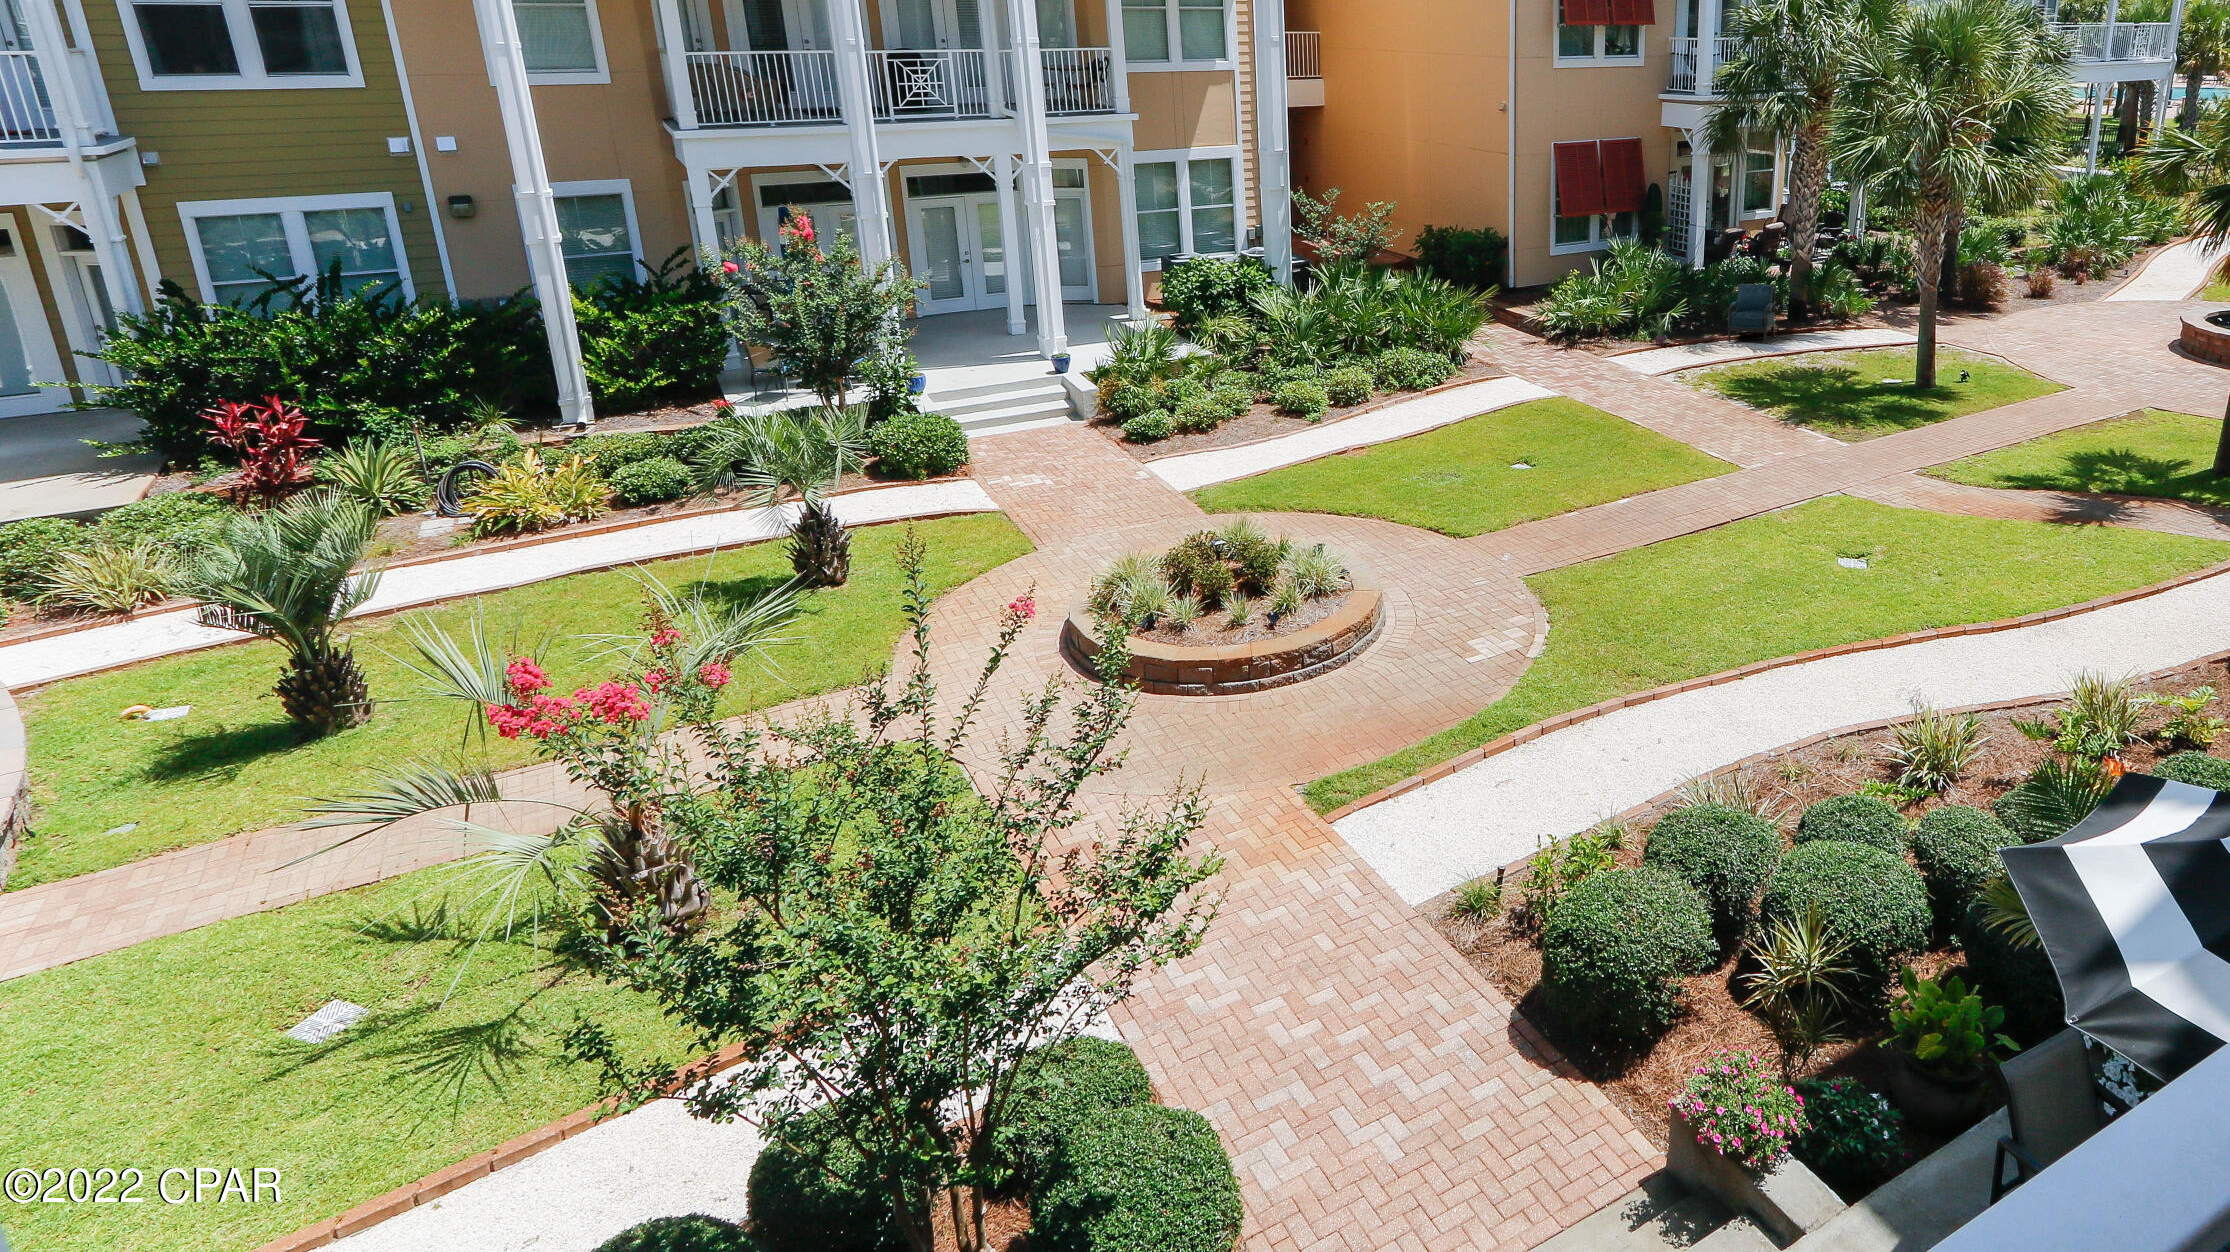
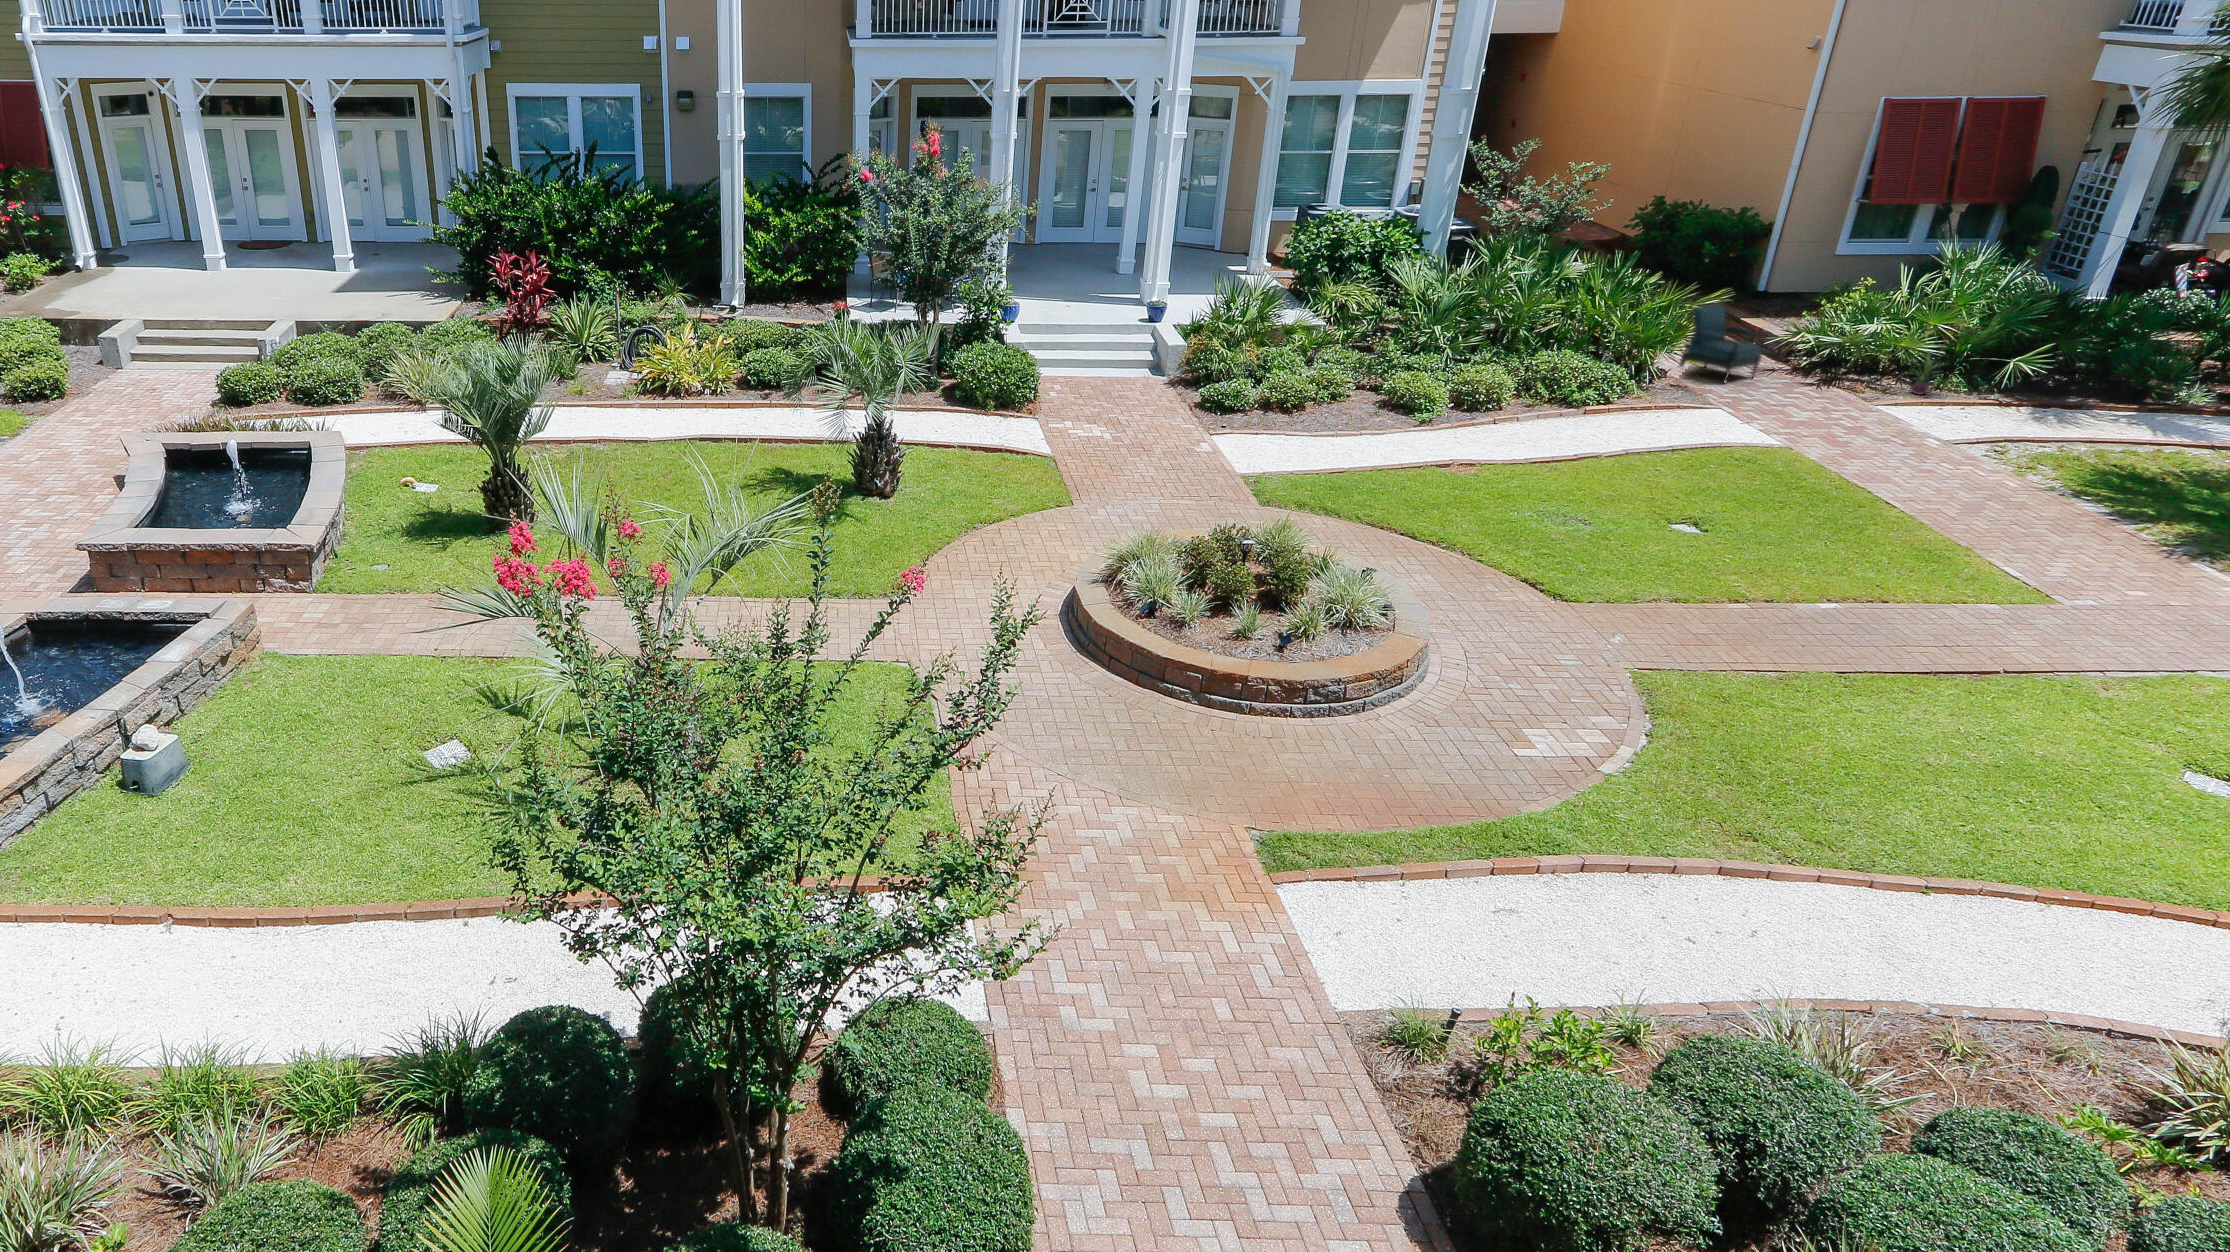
chair: present [1728,284,1776,343] -> present [1679,304,1766,382]

